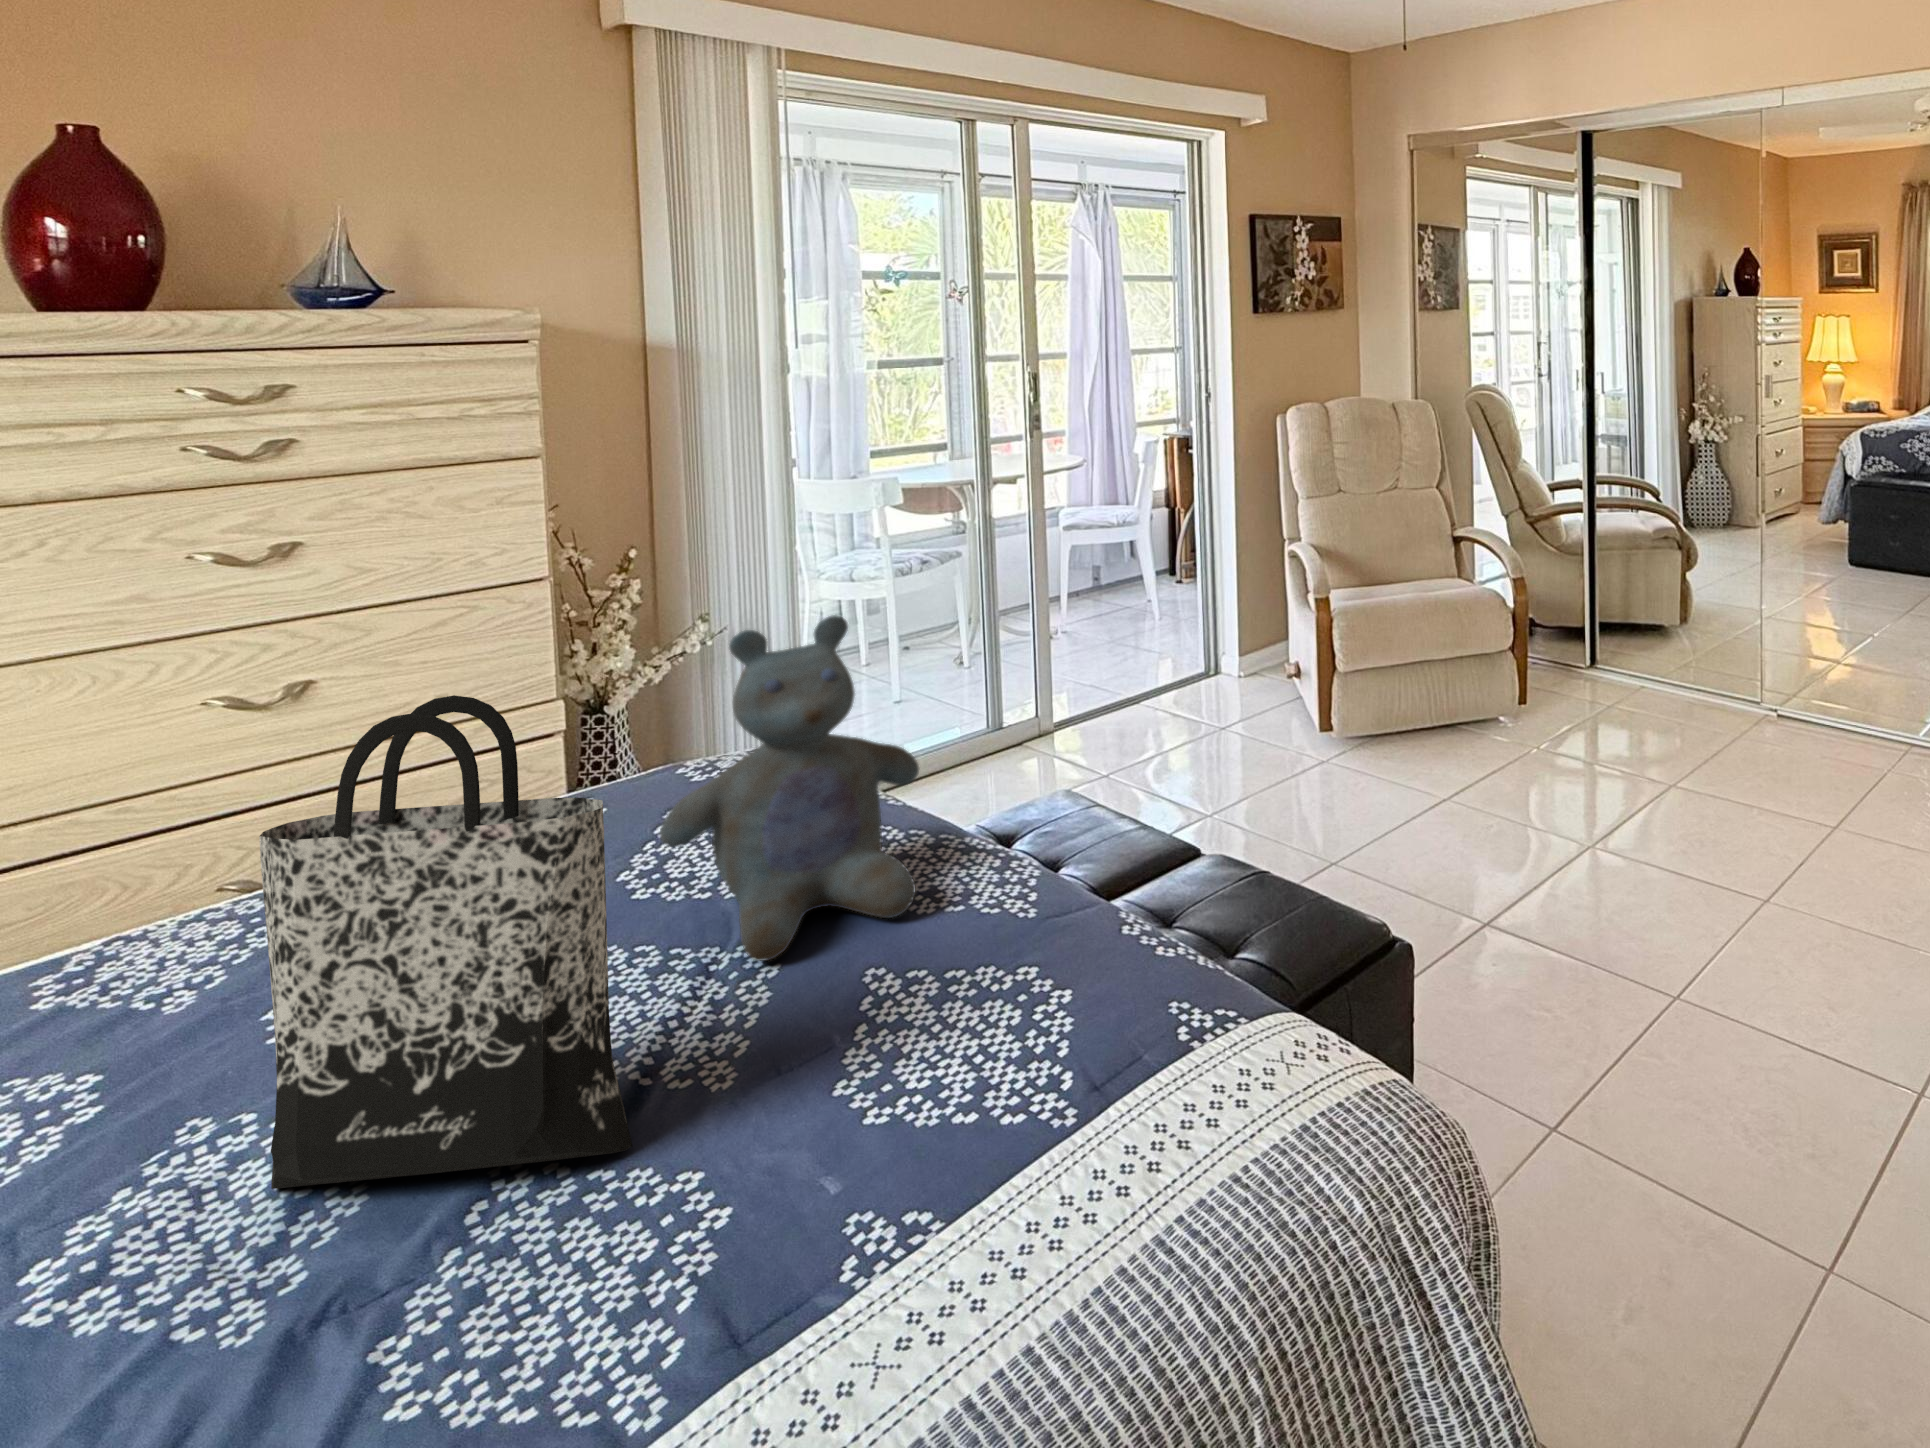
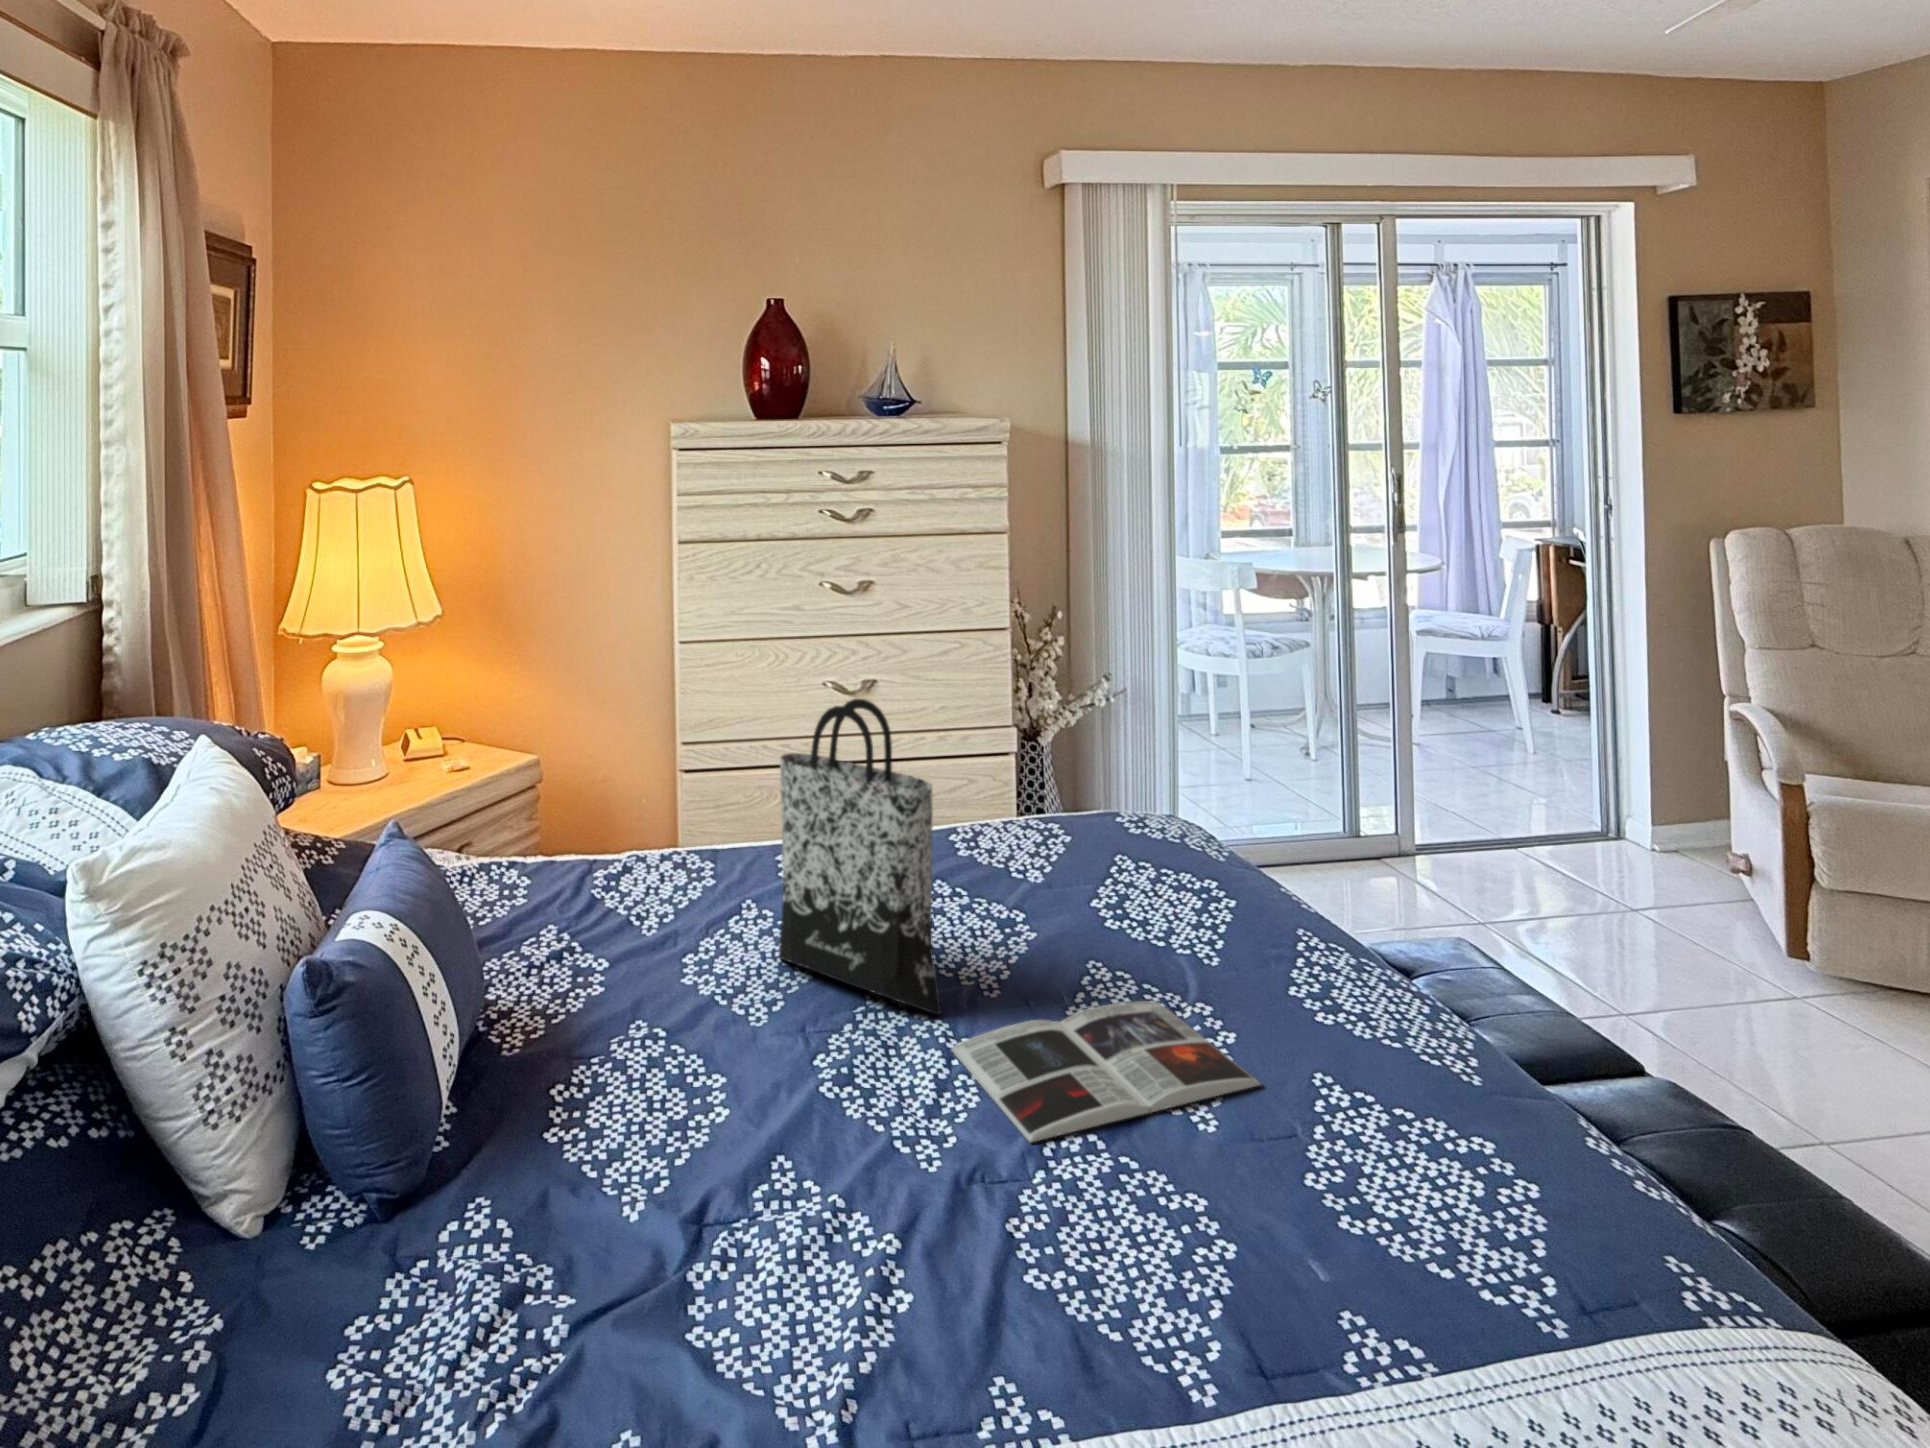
stuffed bear: present [659,615,919,961] -> none [969,682,1143,928]
magazine: none [656,990,1116,1284] -> present [952,1001,1261,1142]

